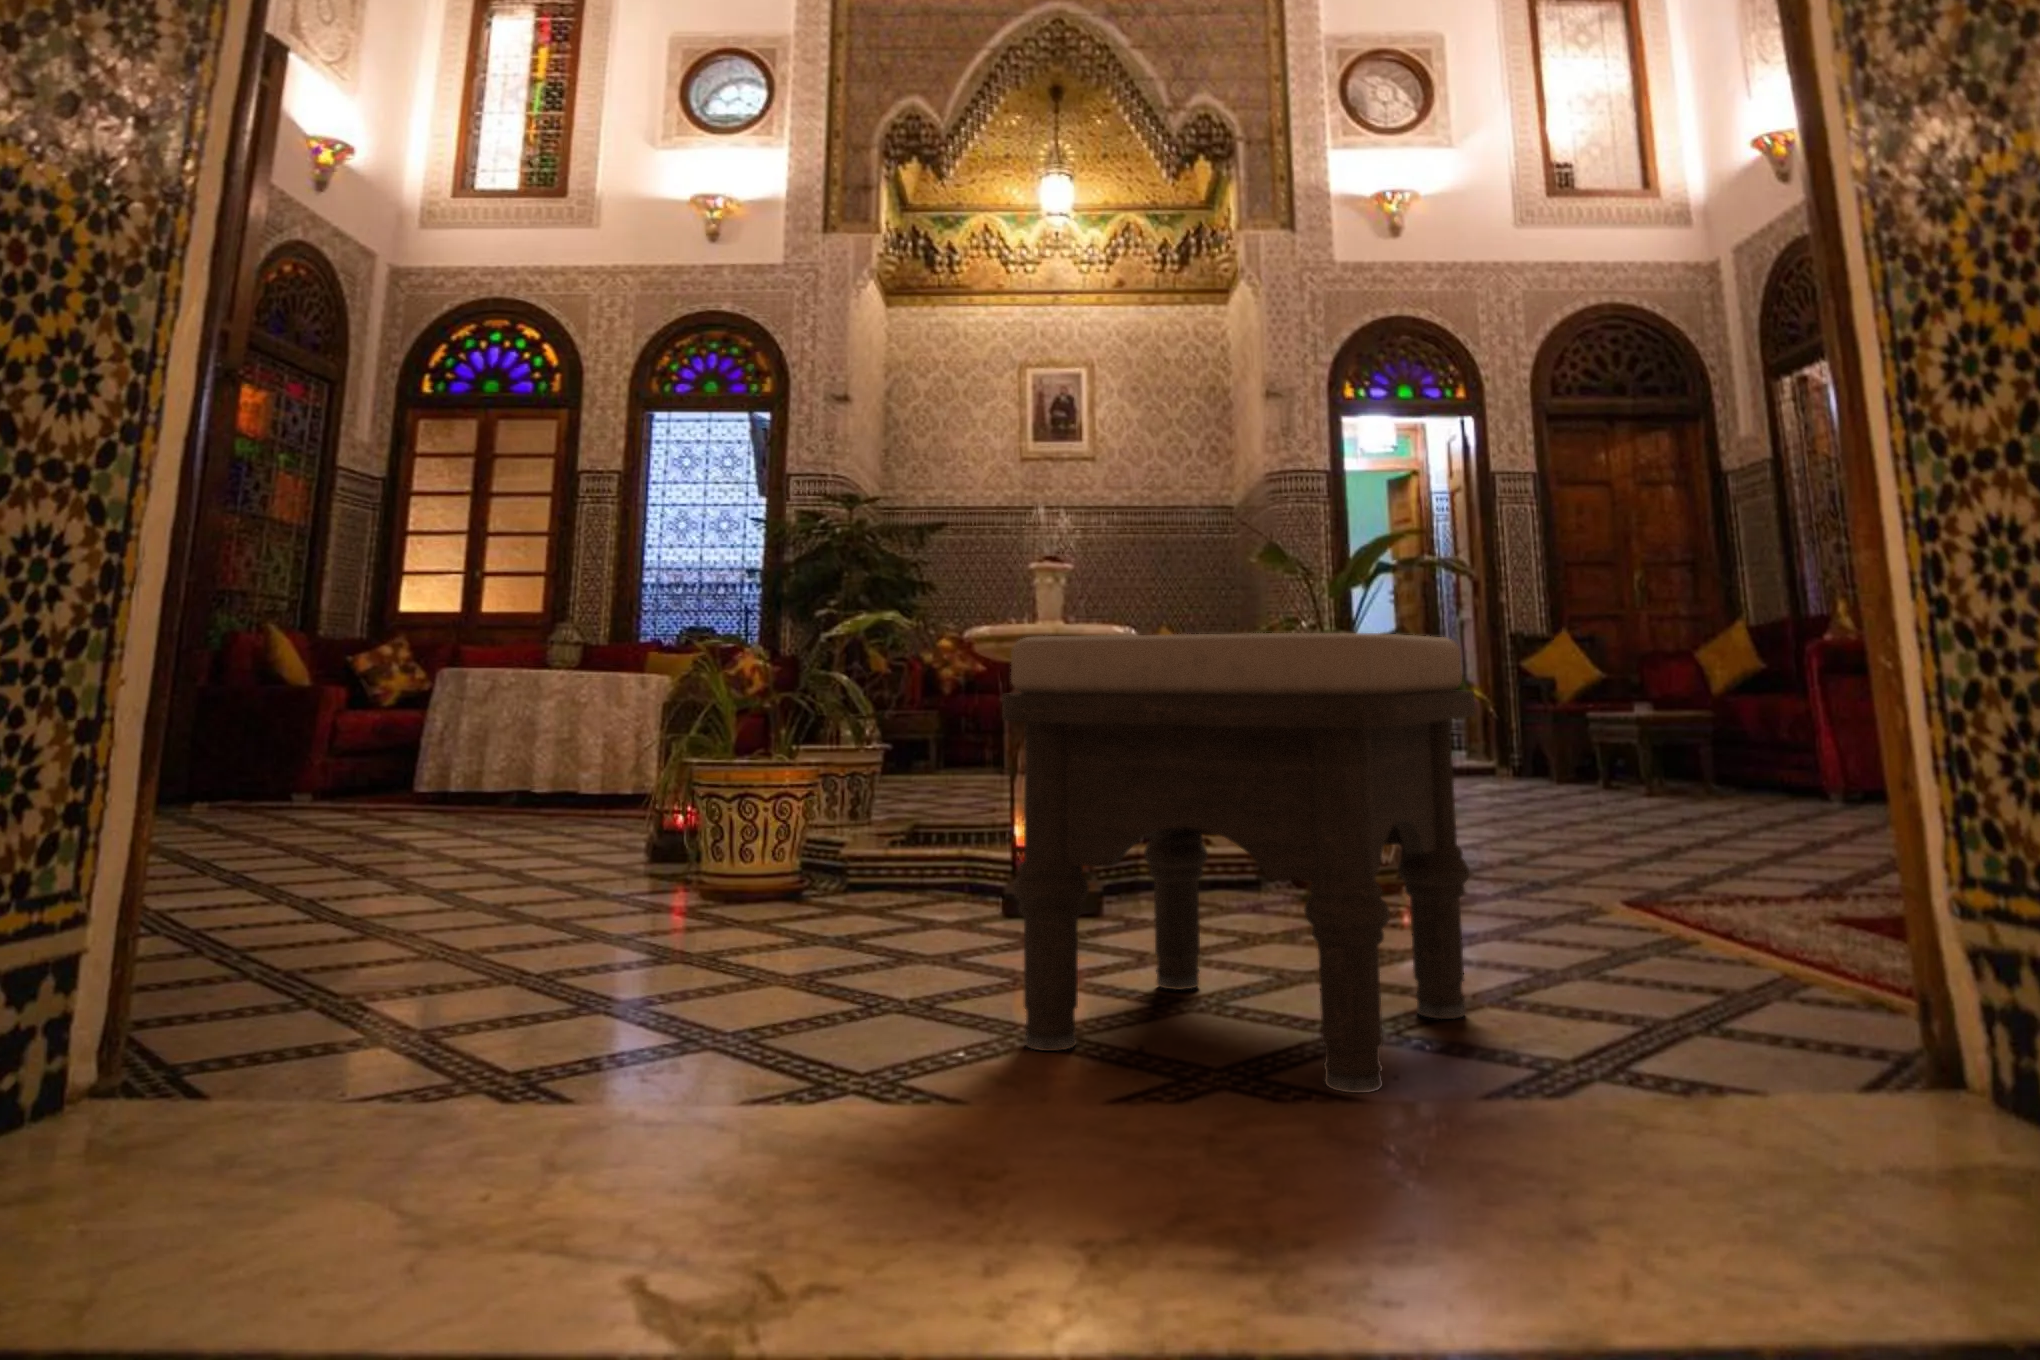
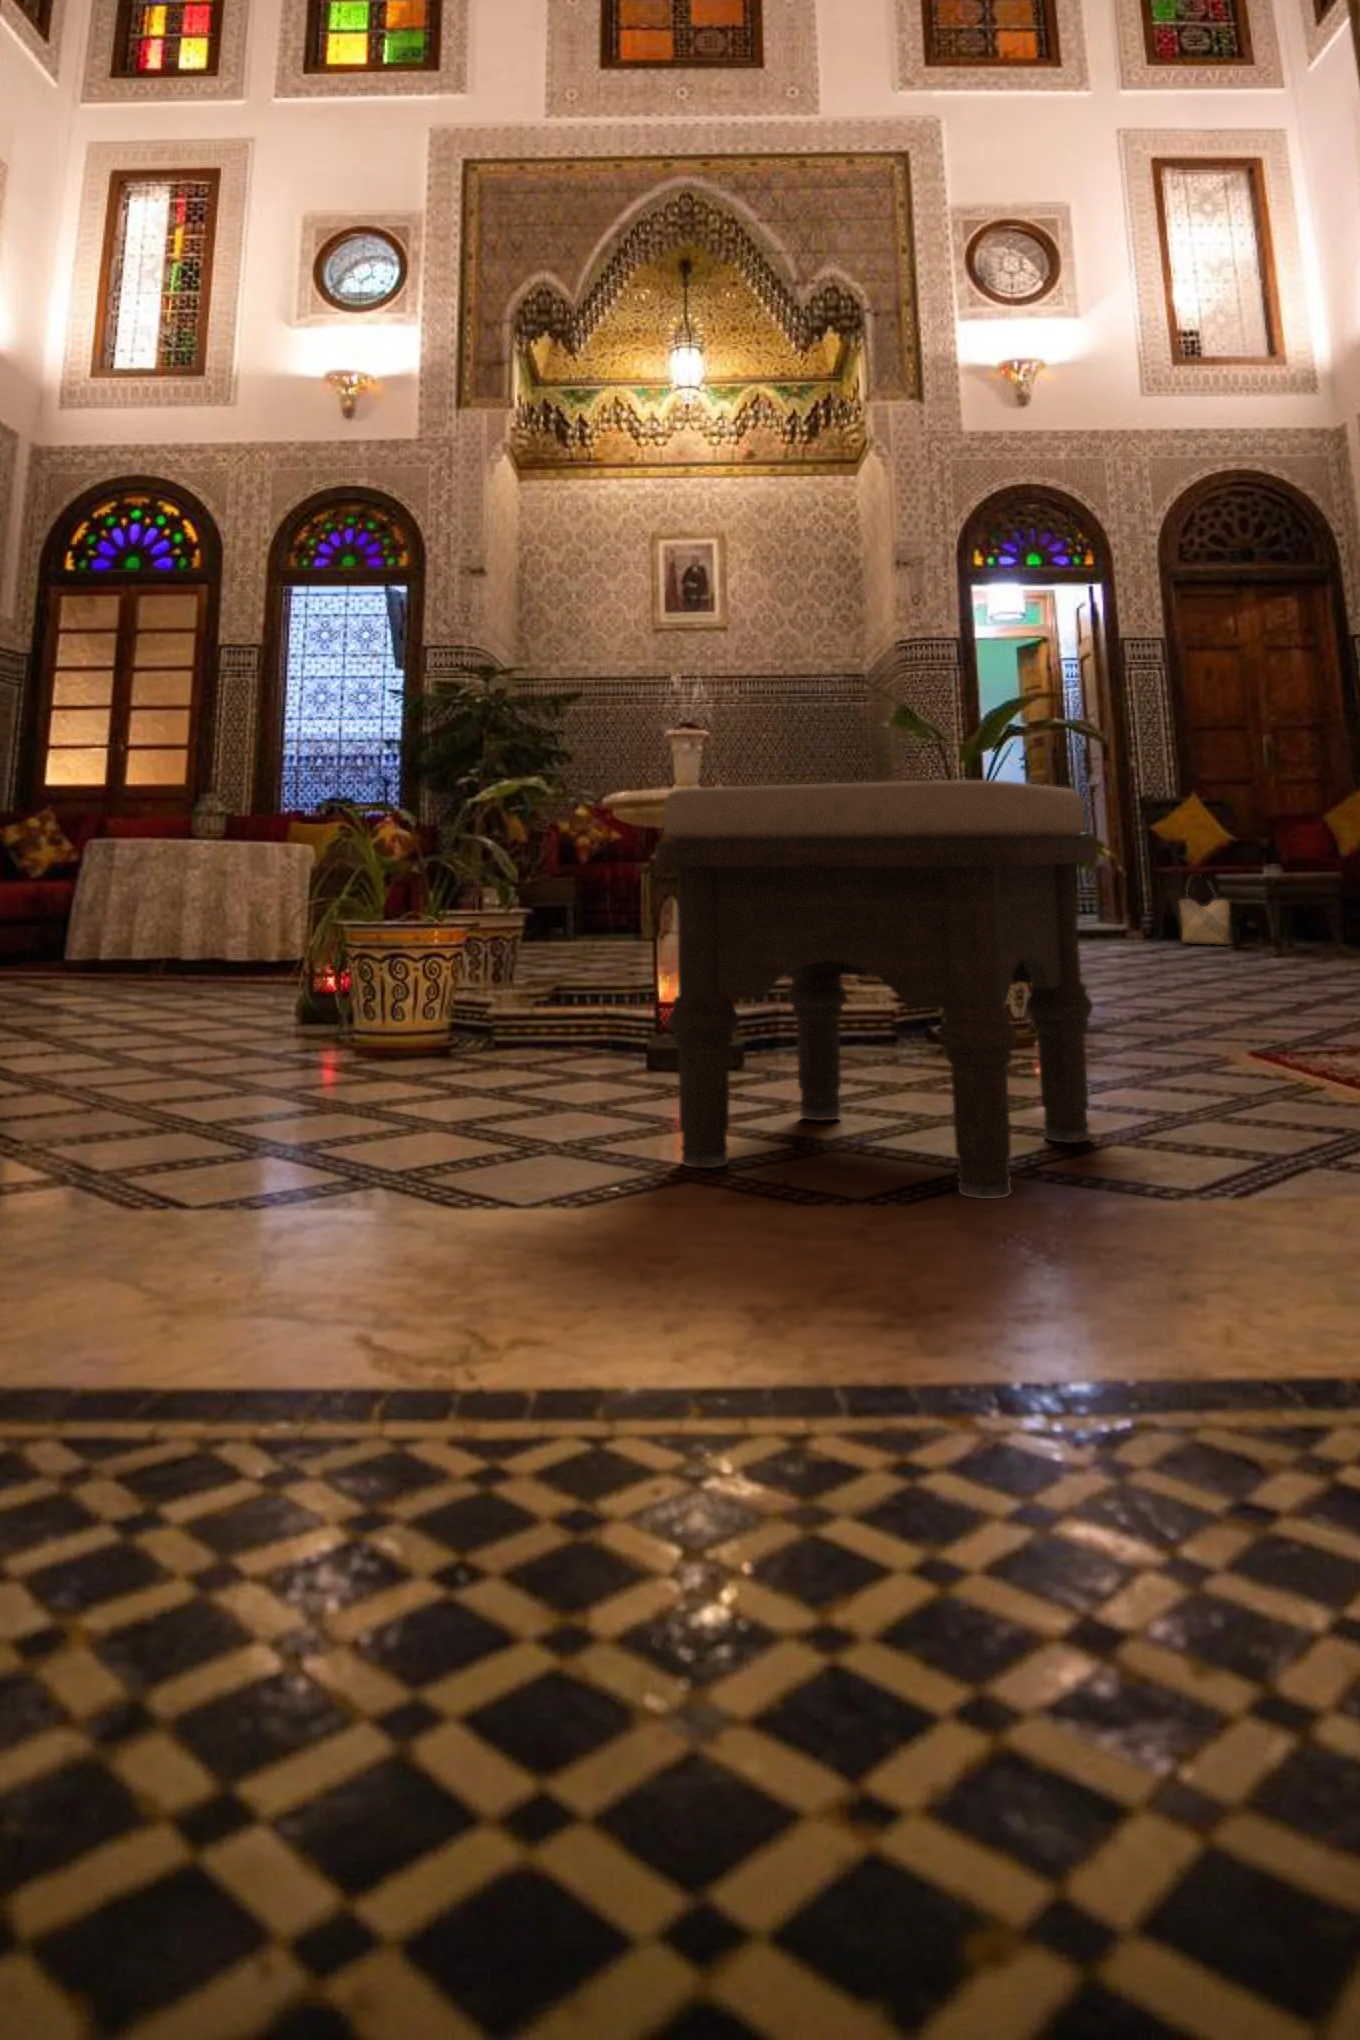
woven basket: none [1545,707,1598,779] -> present [1178,893,1230,945]

